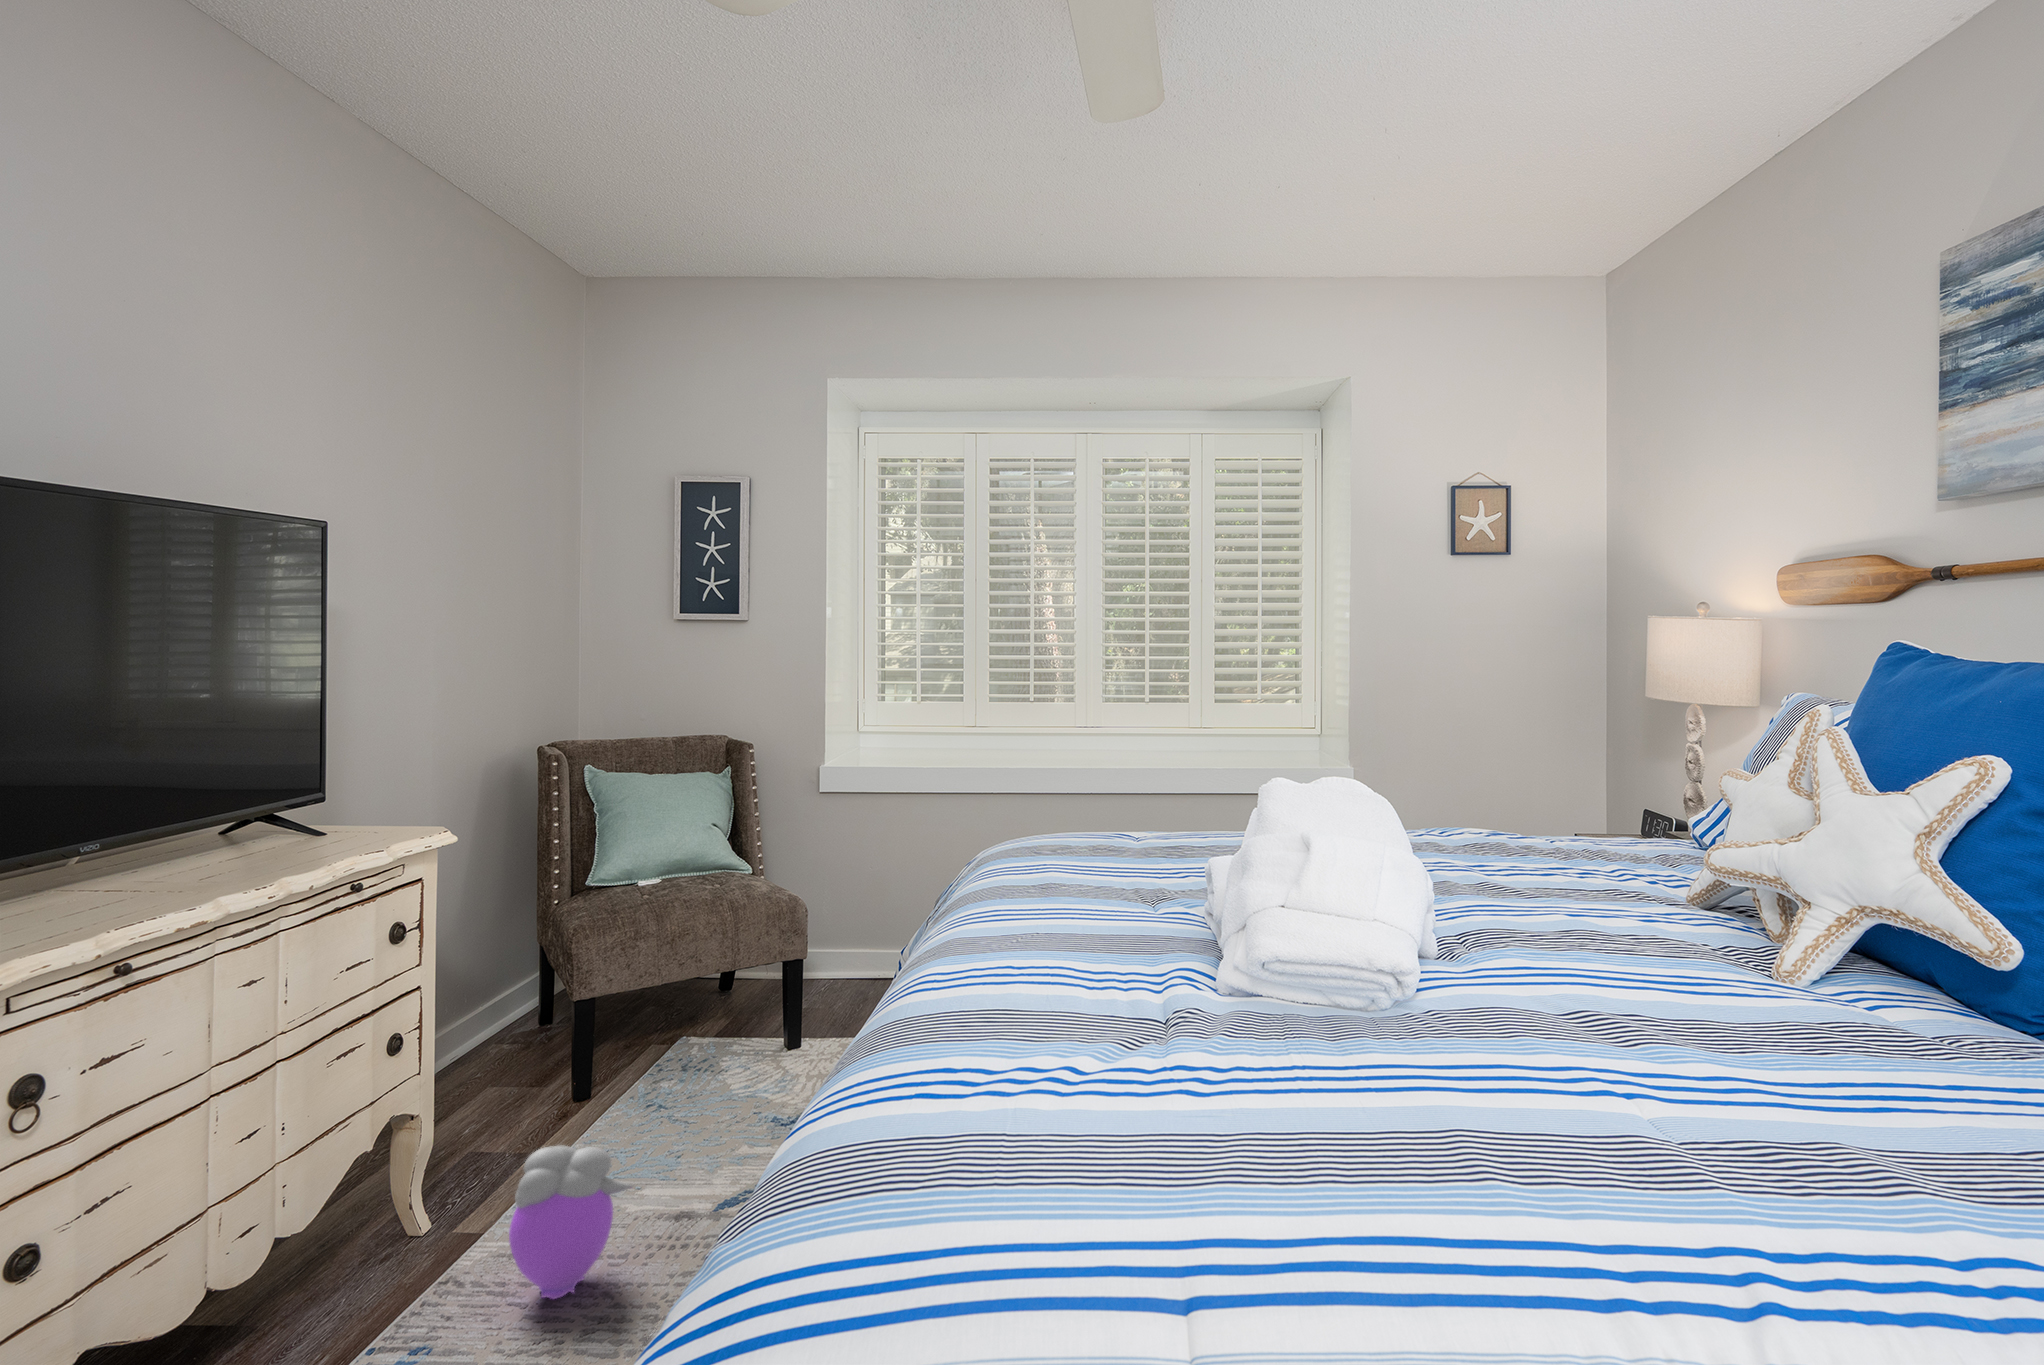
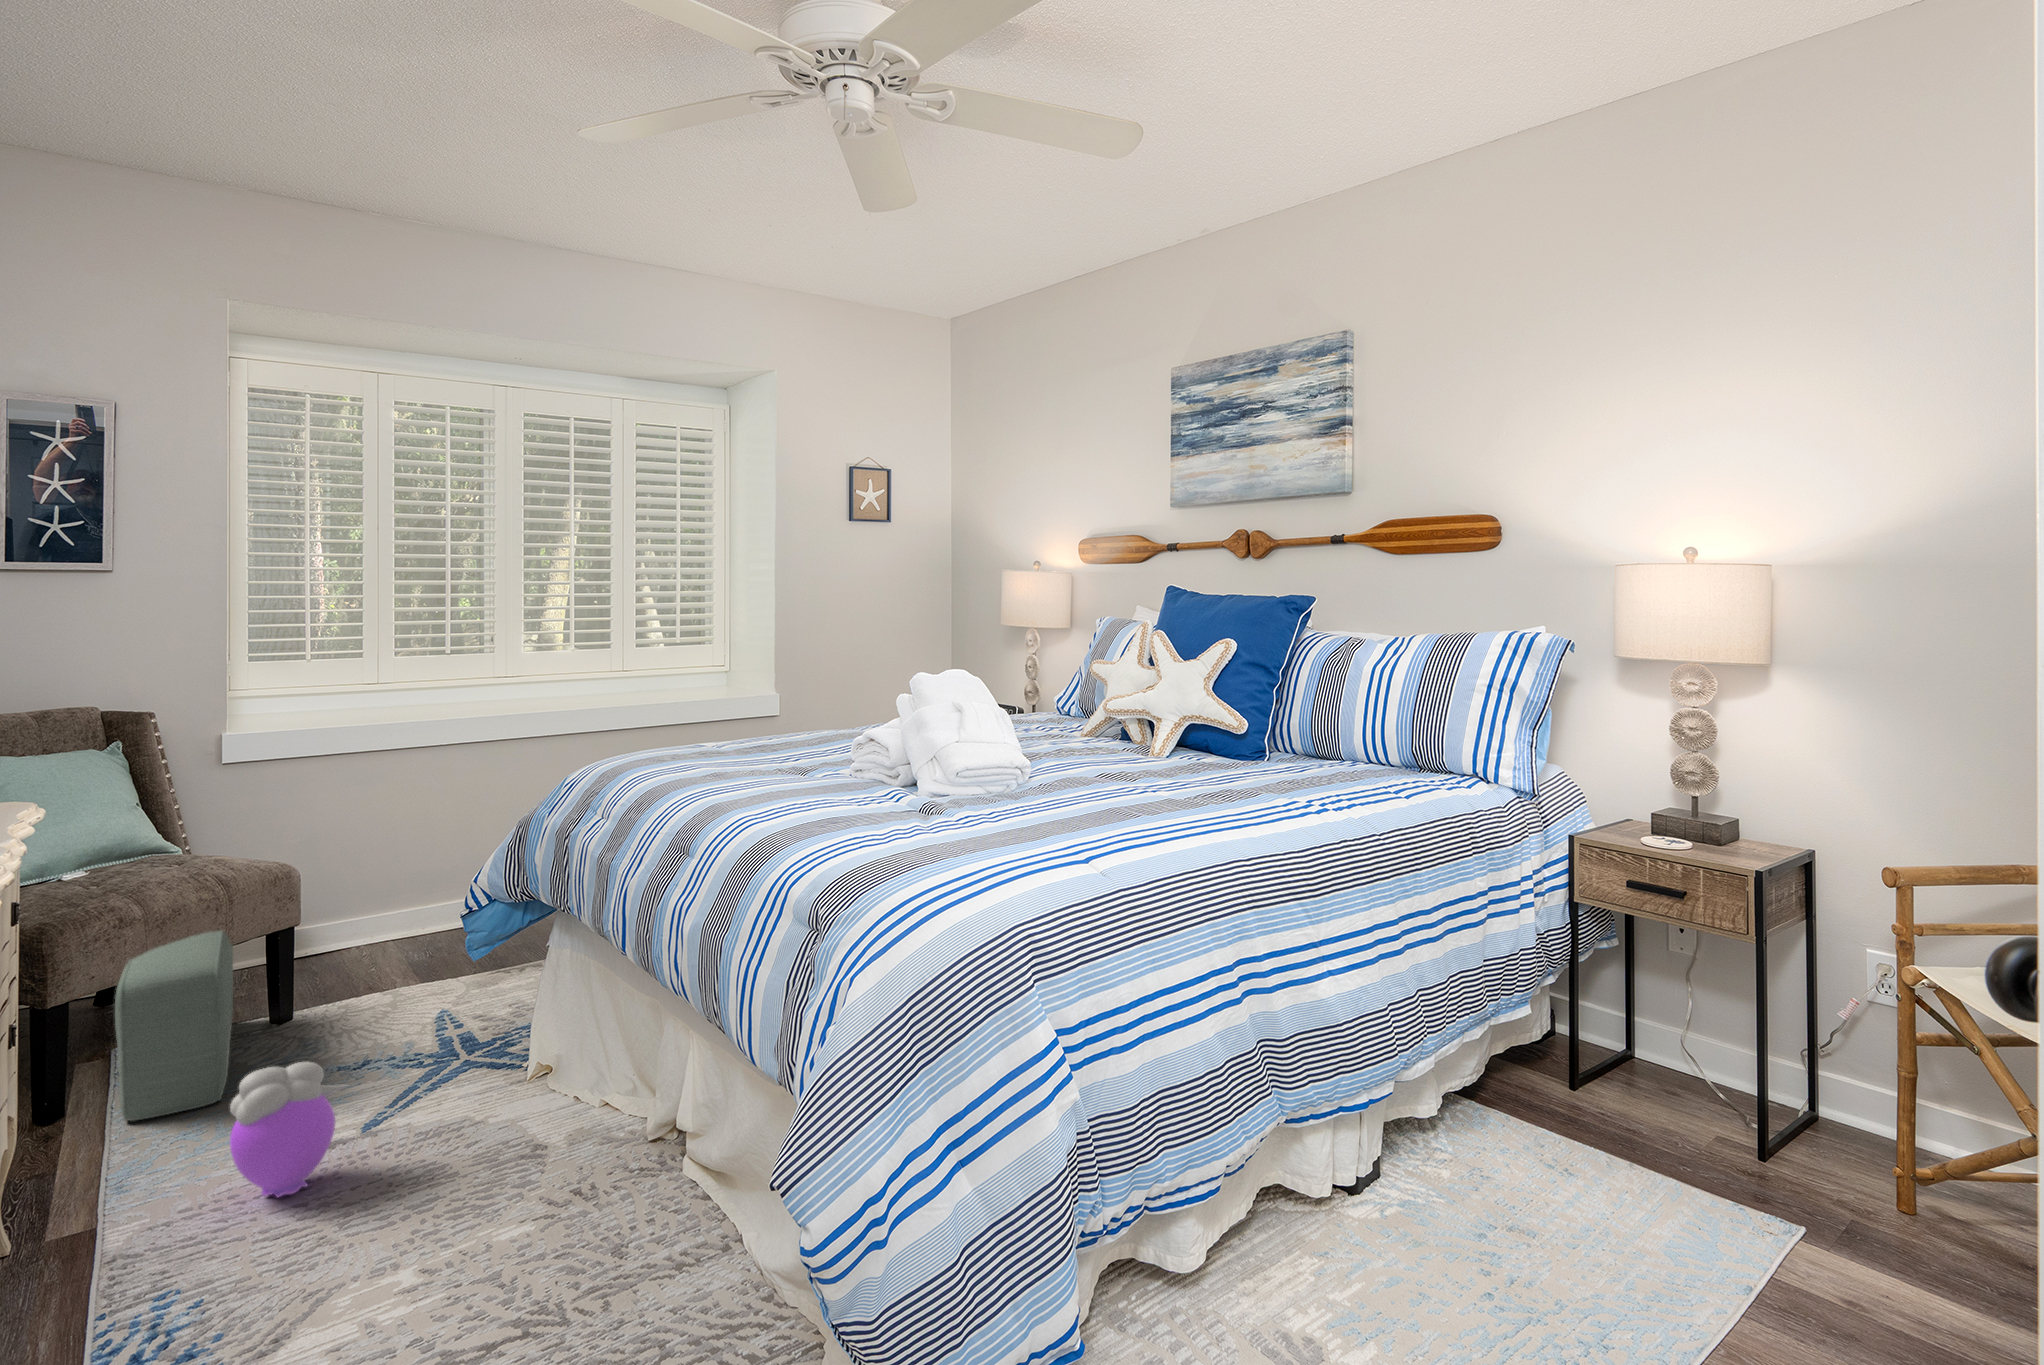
pouf: none [579,937,754,1141] -> present [115,930,233,1121]

